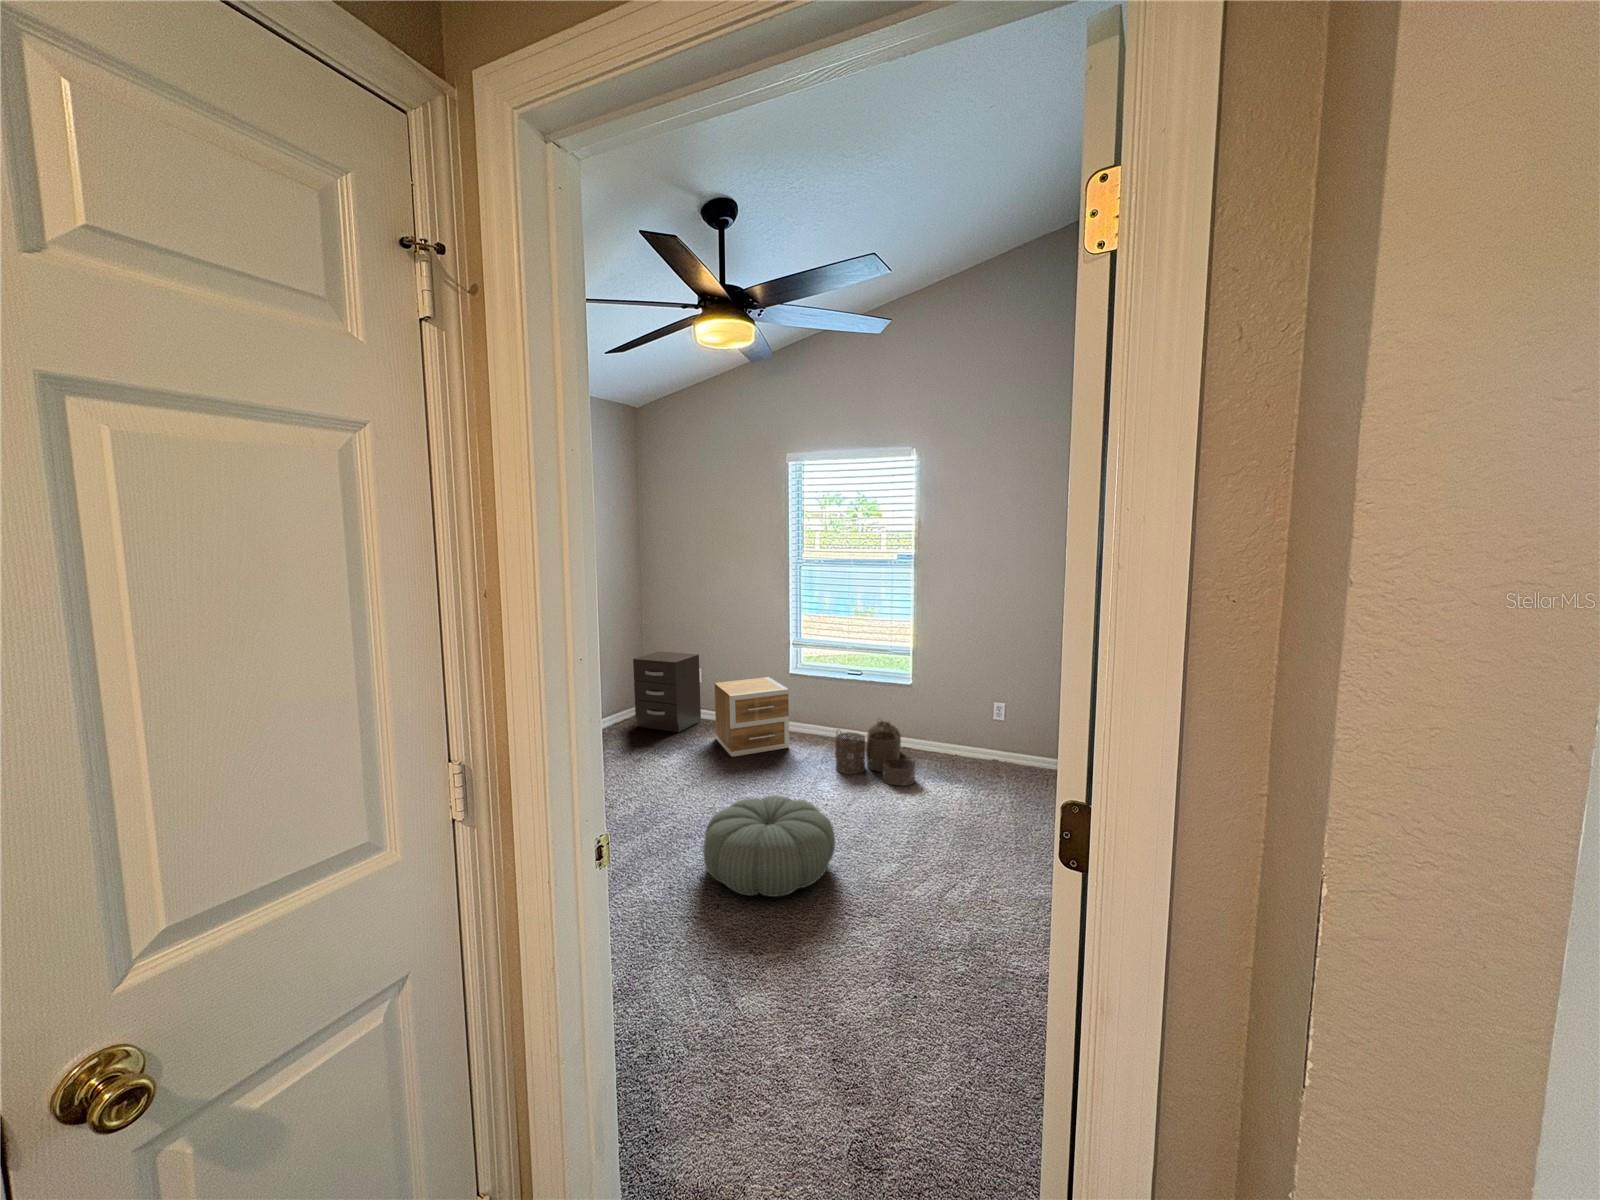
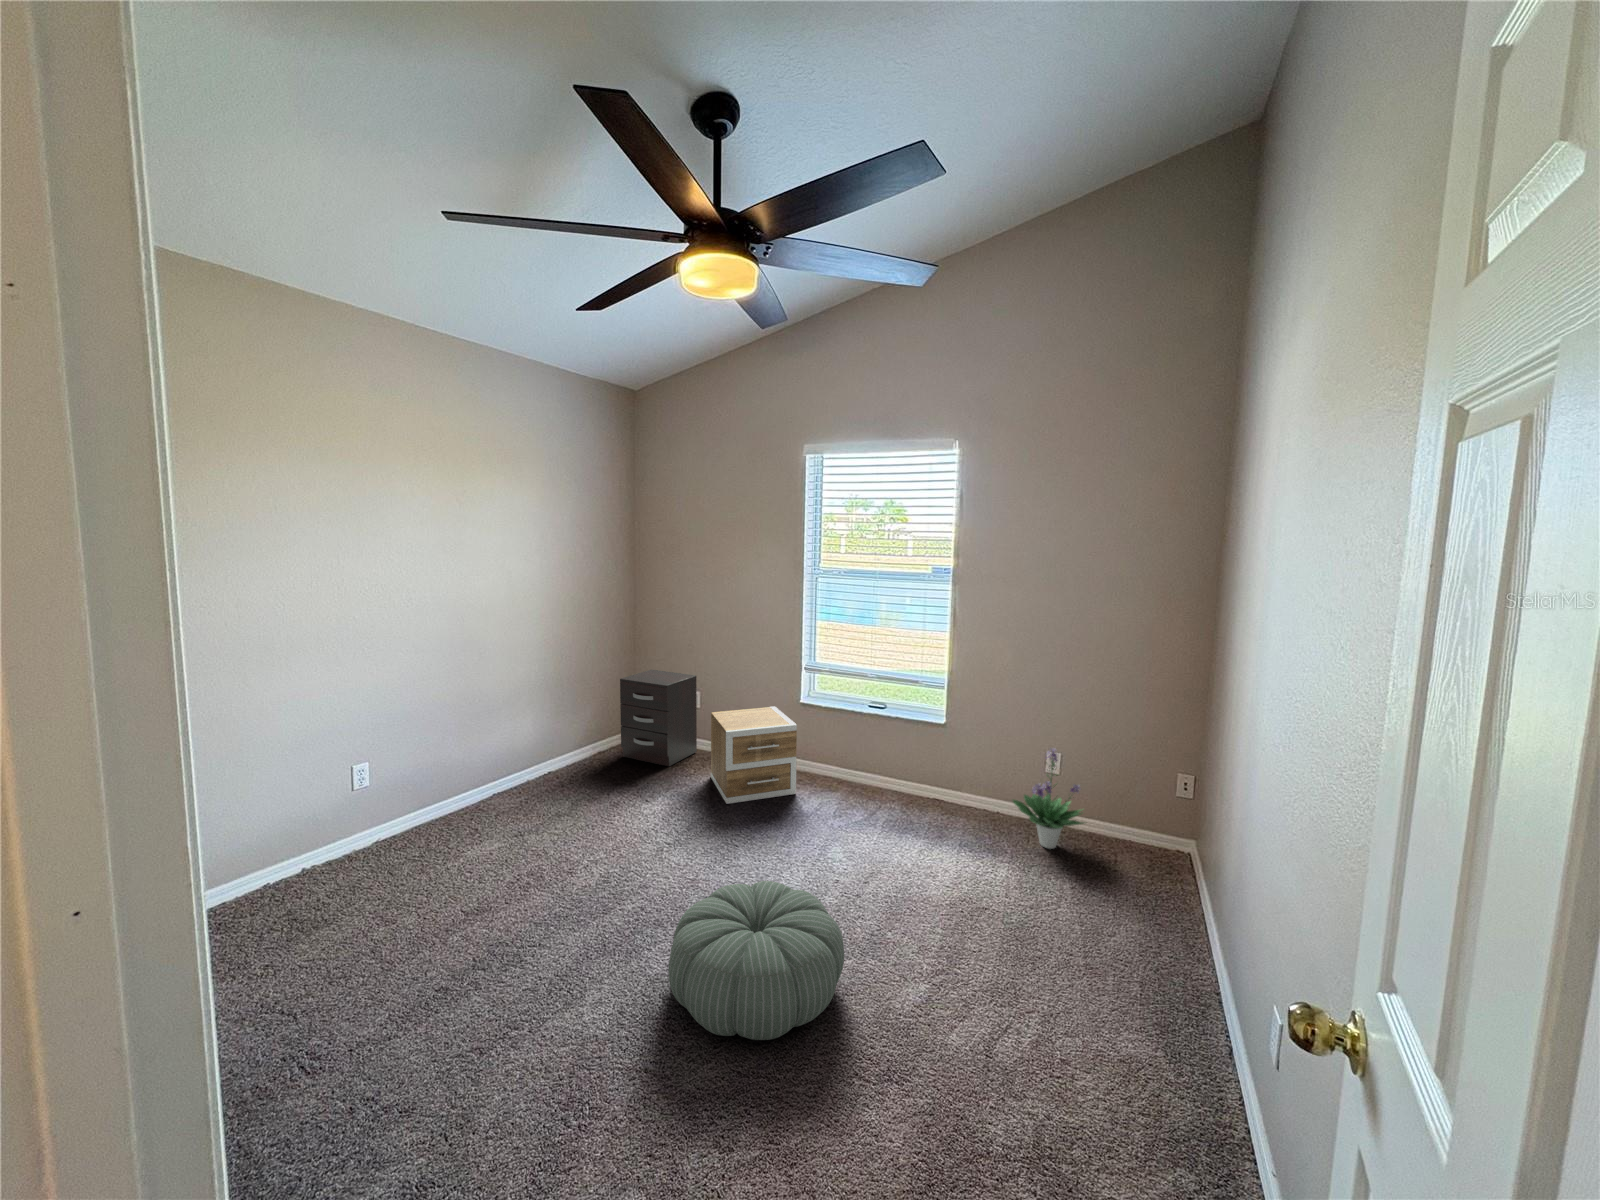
potted plant: none [967,696,1026,777] -> present [1013,748,1084,849]
woven basket: present [835,721,915,786] -> none [850,765,948,857]

